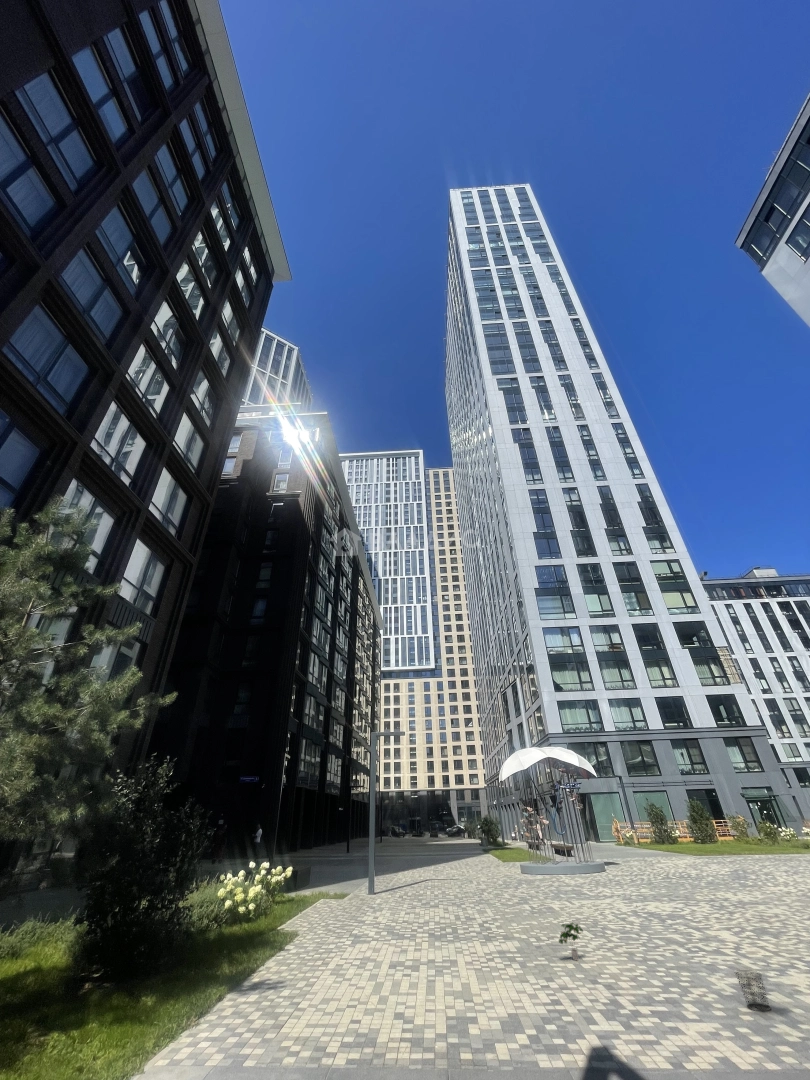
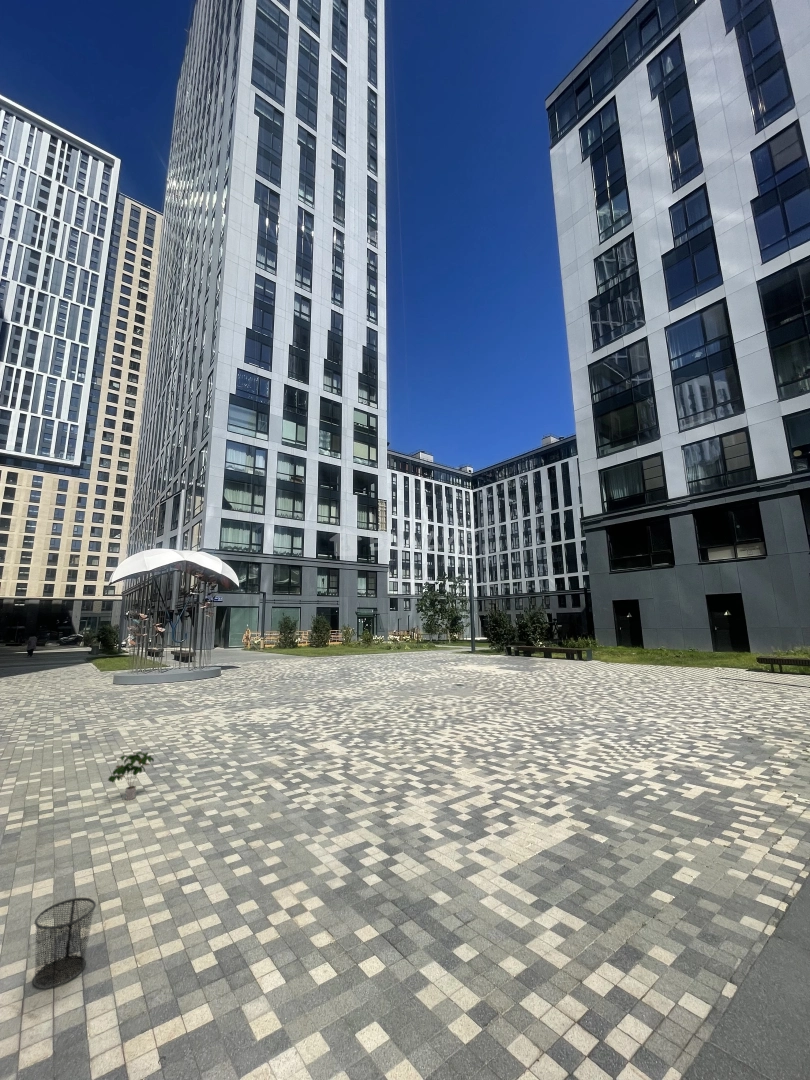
waste bin: present [736,970,771,1011] -> present [33,898,96,988]

